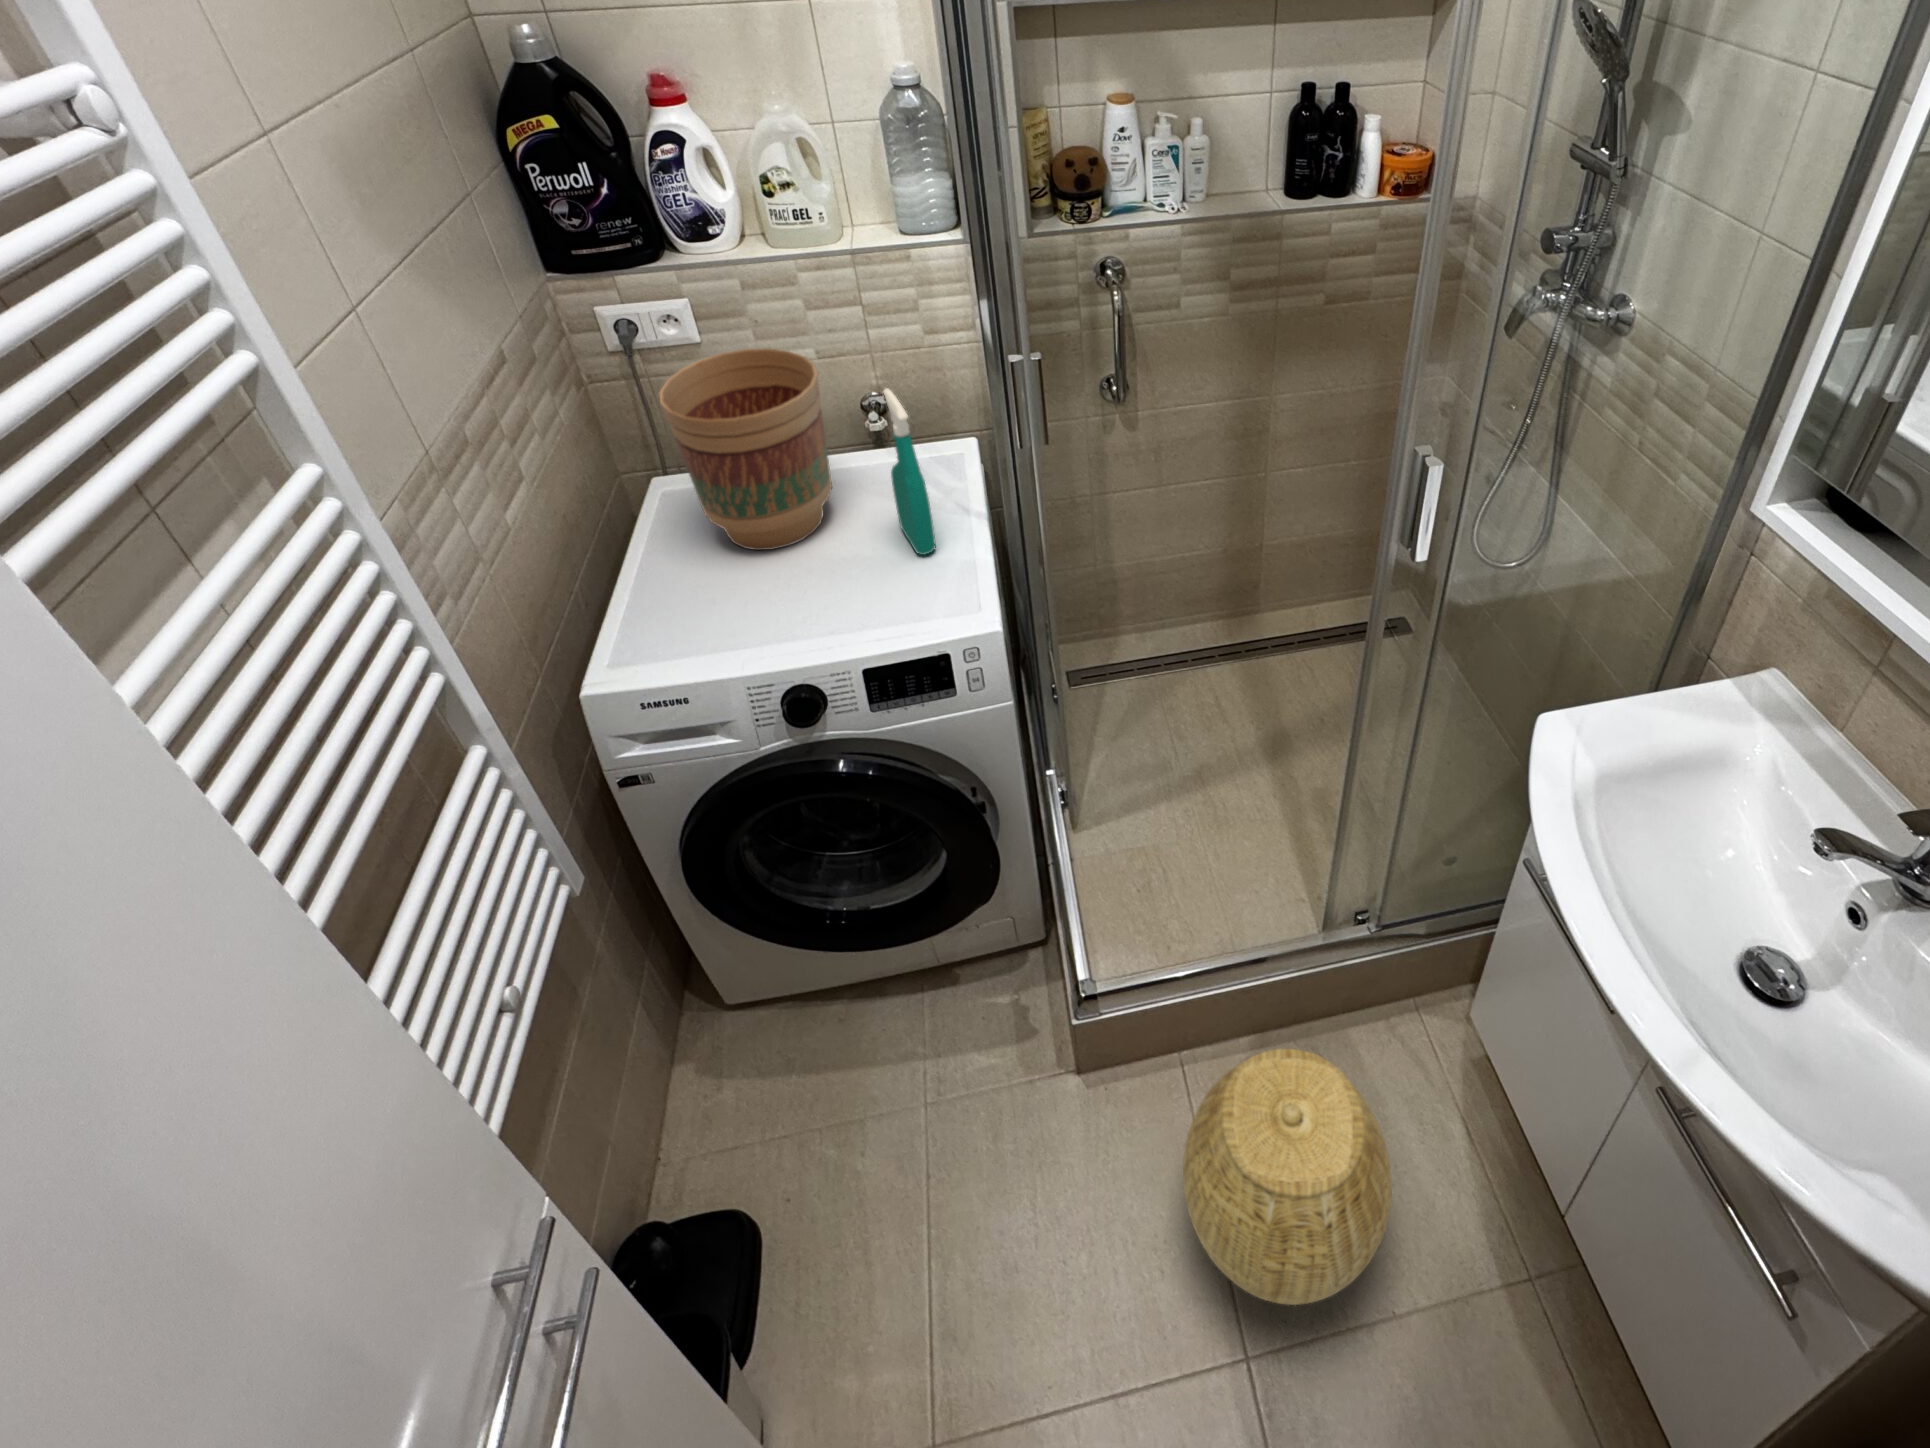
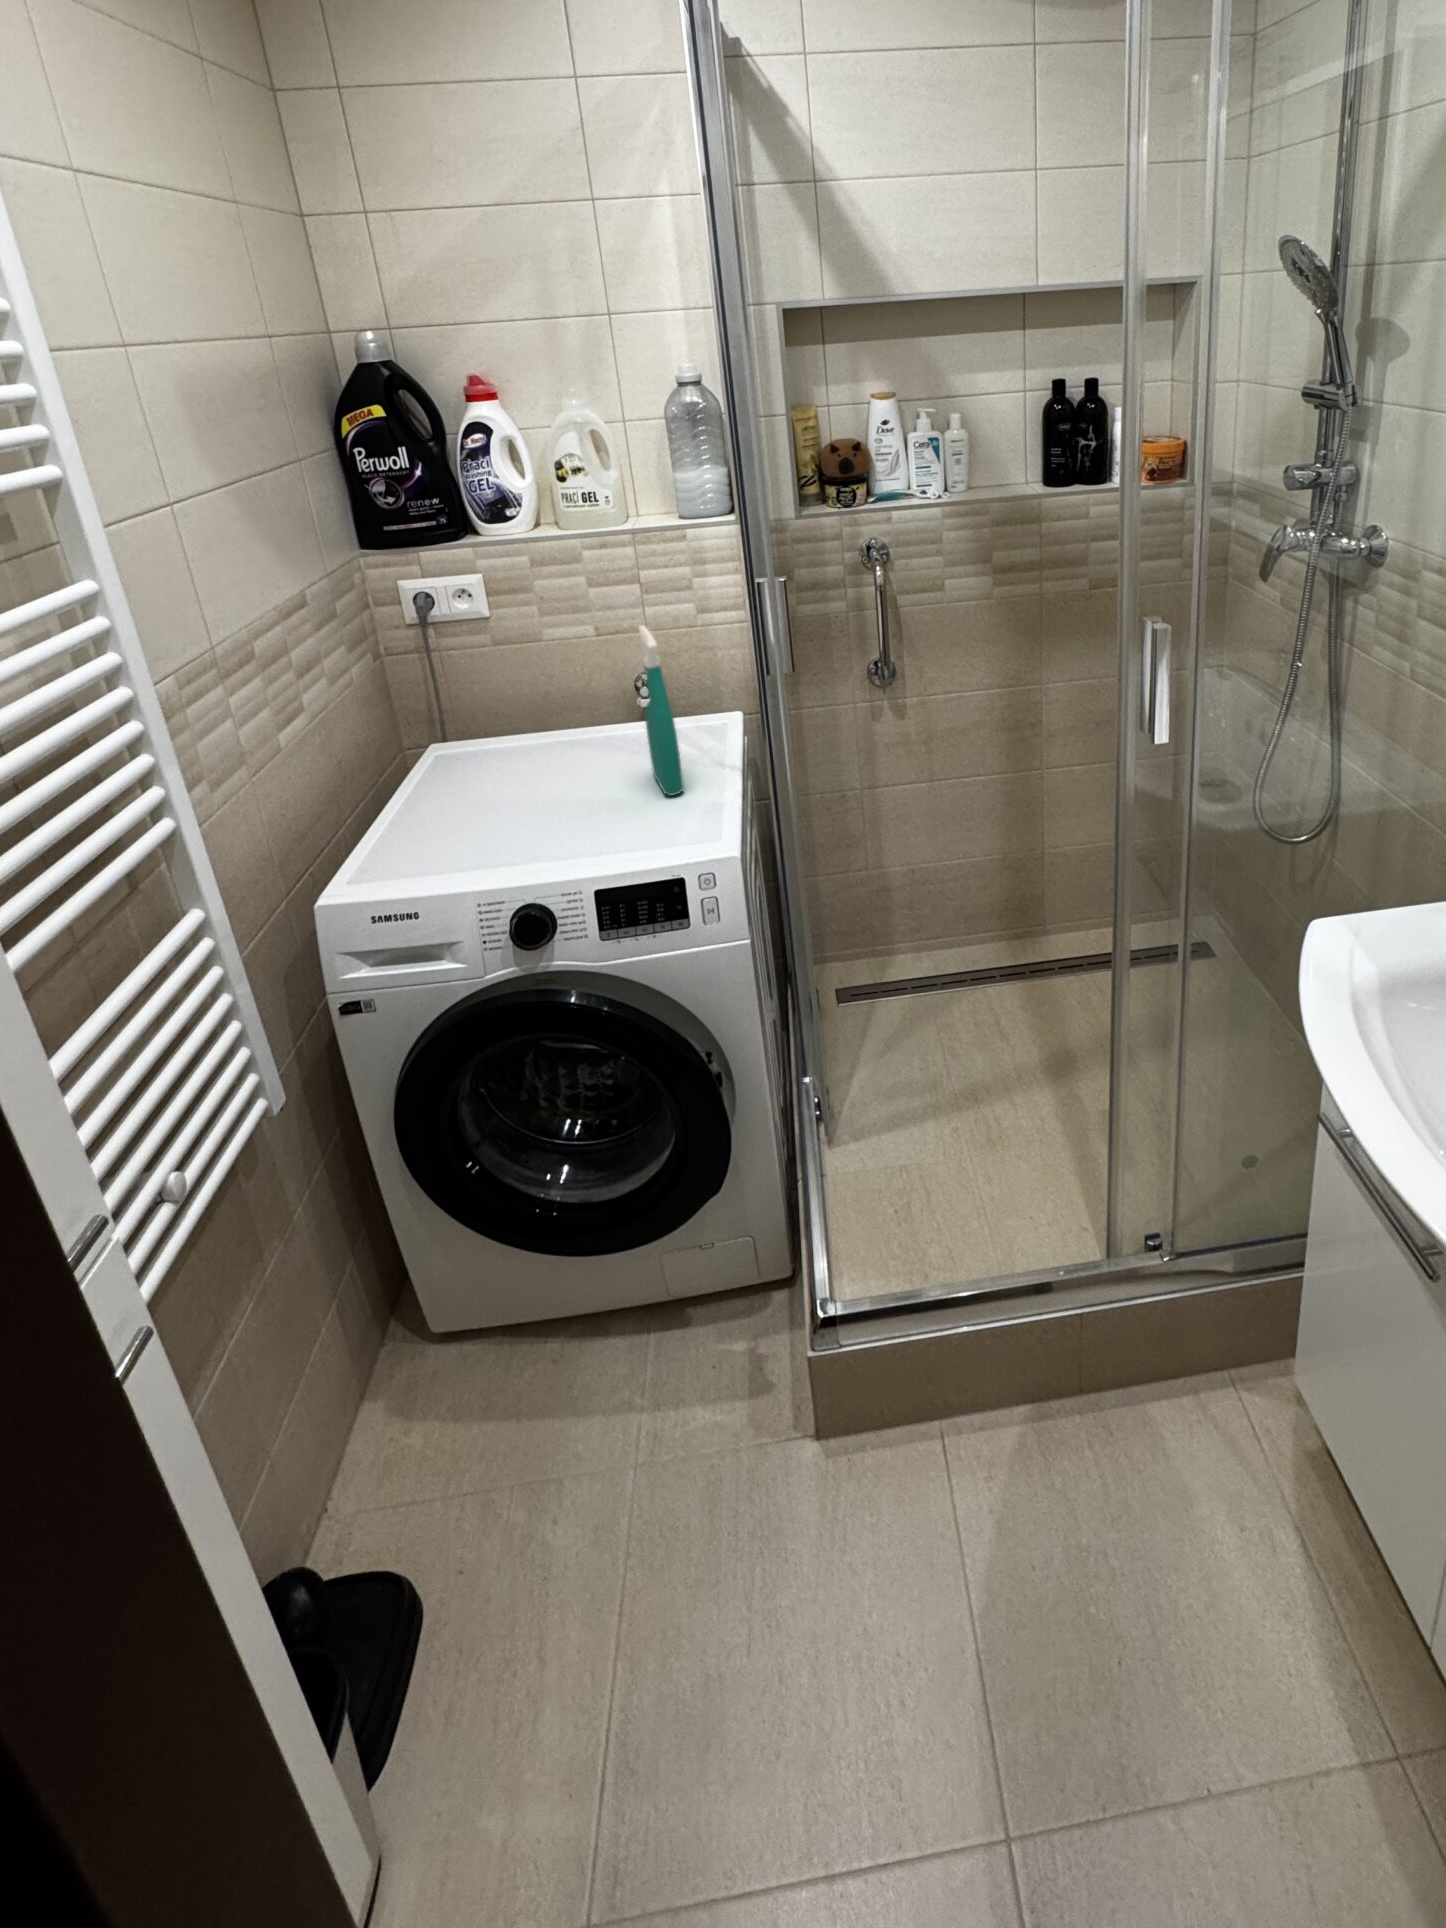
flower pot: present [659,348,832,550] -> none [432,605,592,796]
woven basket: present [1183,1049,1392,1305] -> none [927,1367,1191,1742]

